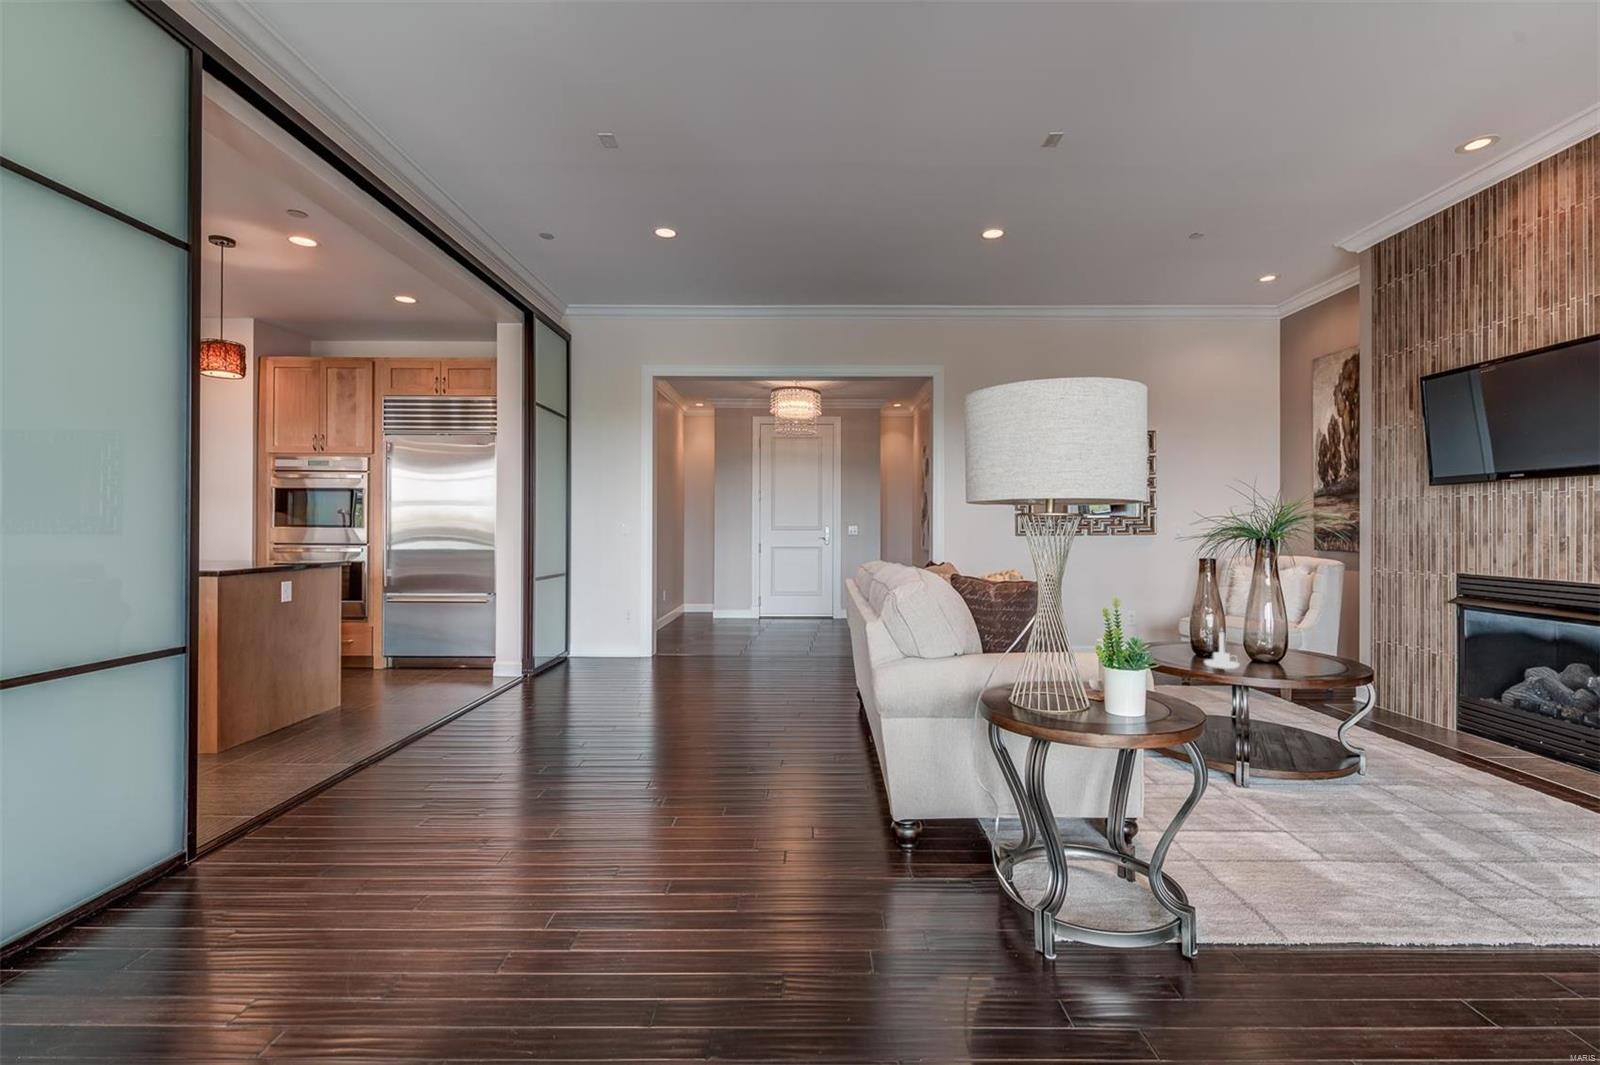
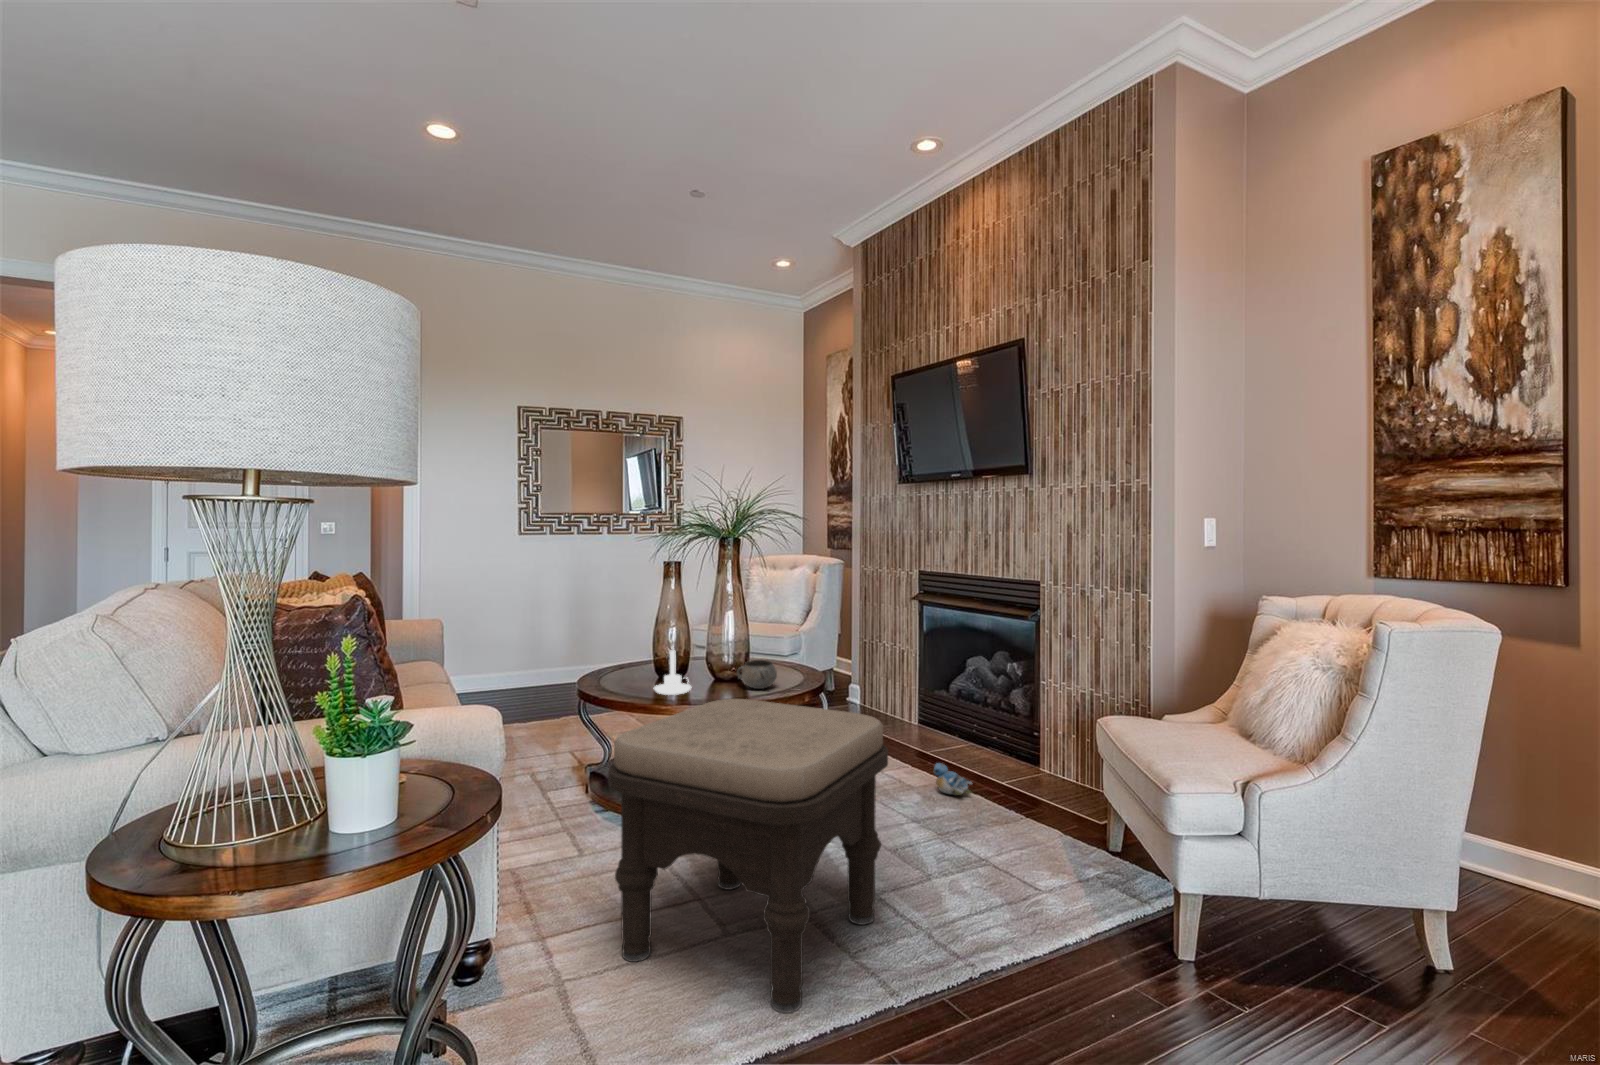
decorative bowl: none [1283,646,1326,671] -> present [737,660,777,689]
ottoman: none [1220,674,1498,927] -> present [608,699,888,1013]
plush toy: none [1504,764,1563,800] -> present [933,763,972,795]

